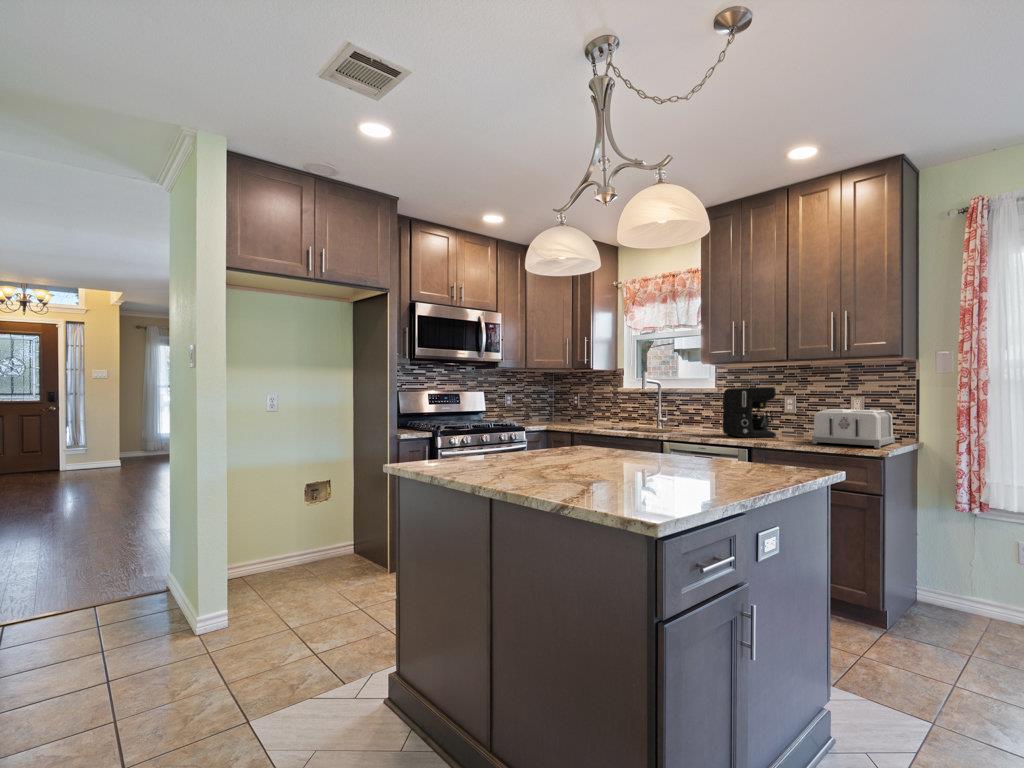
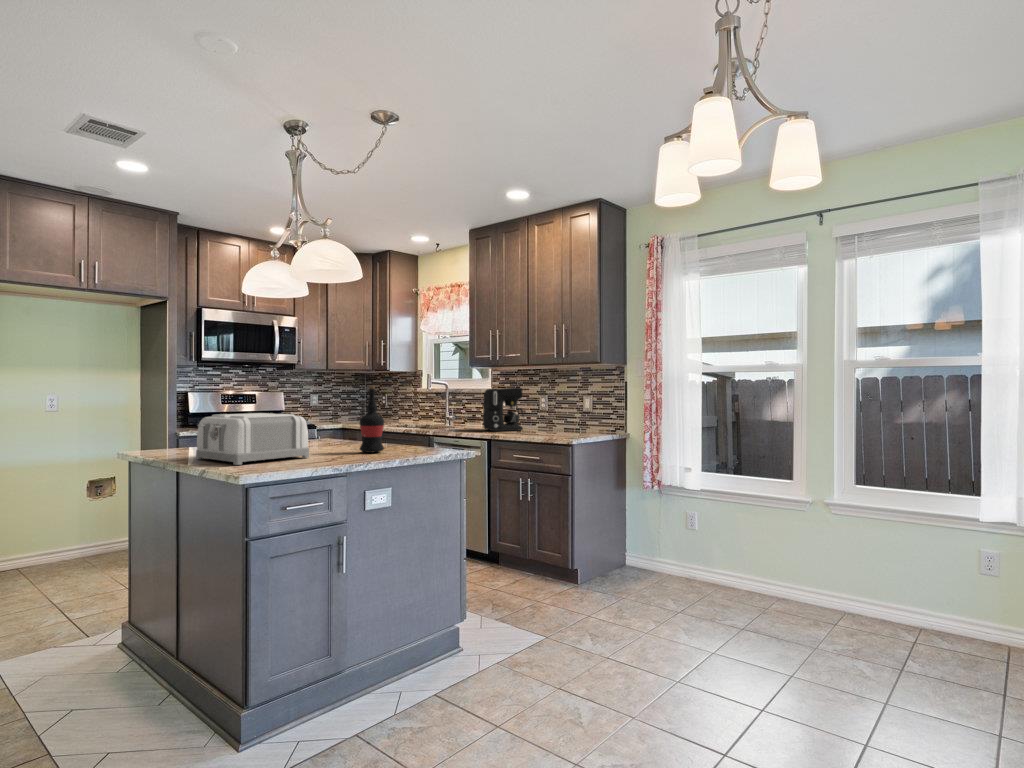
wine bottle: none [672,383,703,468] -> present [360,386,384,453]
toaster: present [812,409,895,448] -> present [196,413,309,465]

